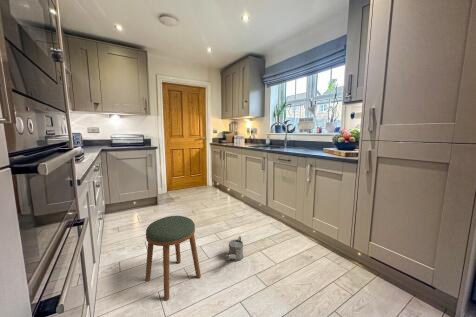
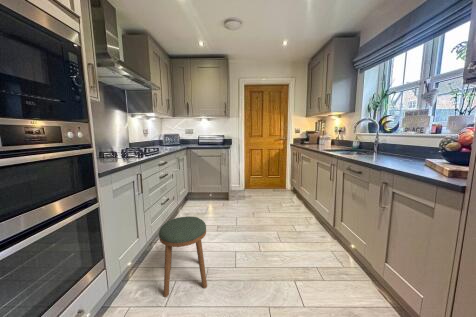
watering can: present [225,236,243,261] -> none [231,258,268,288]

